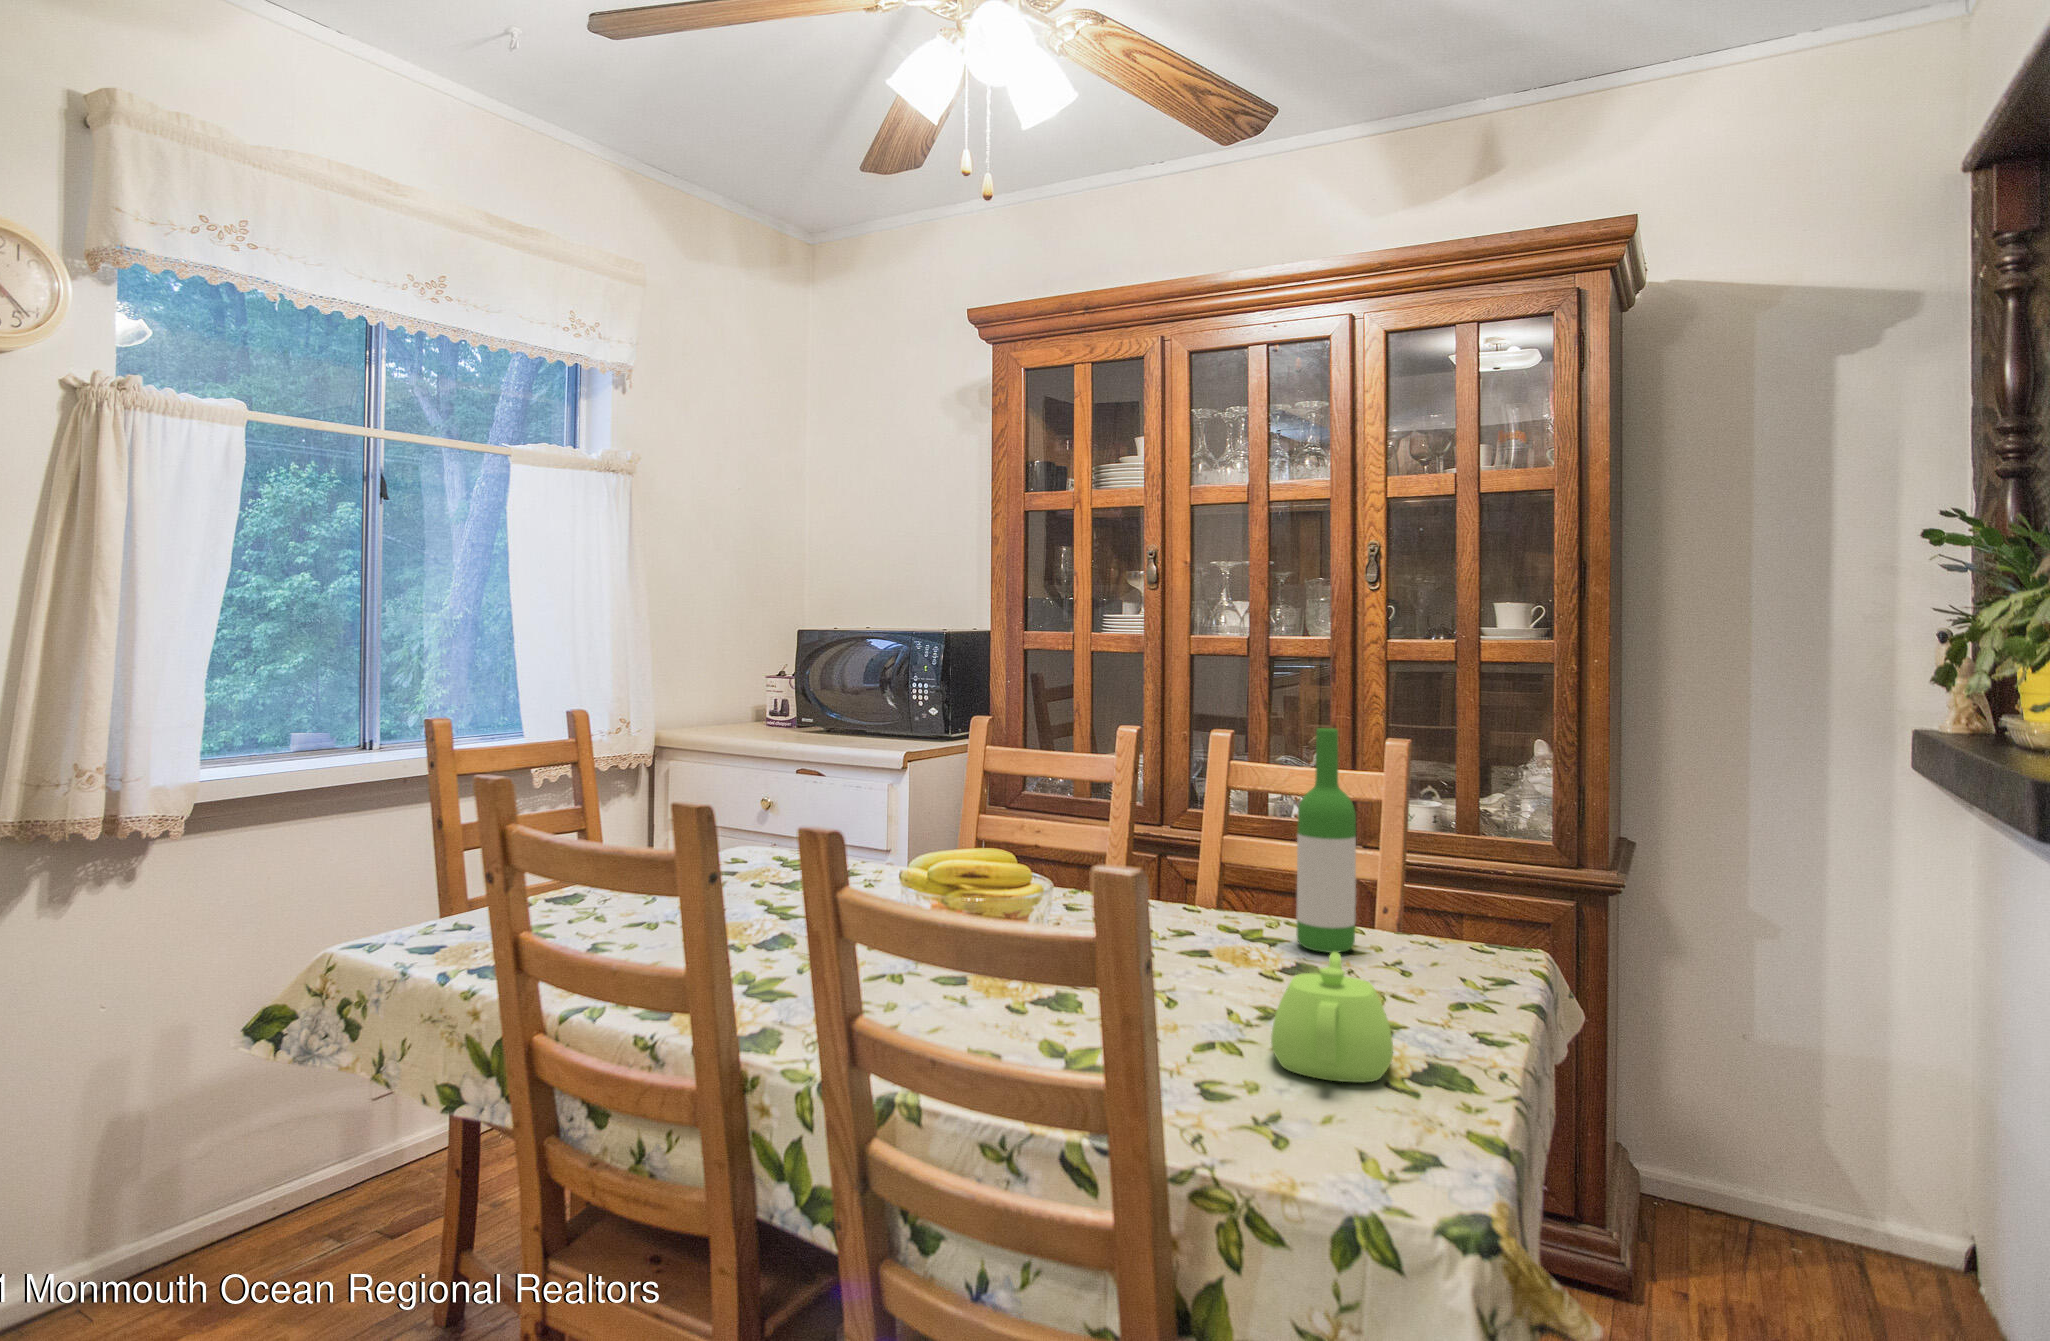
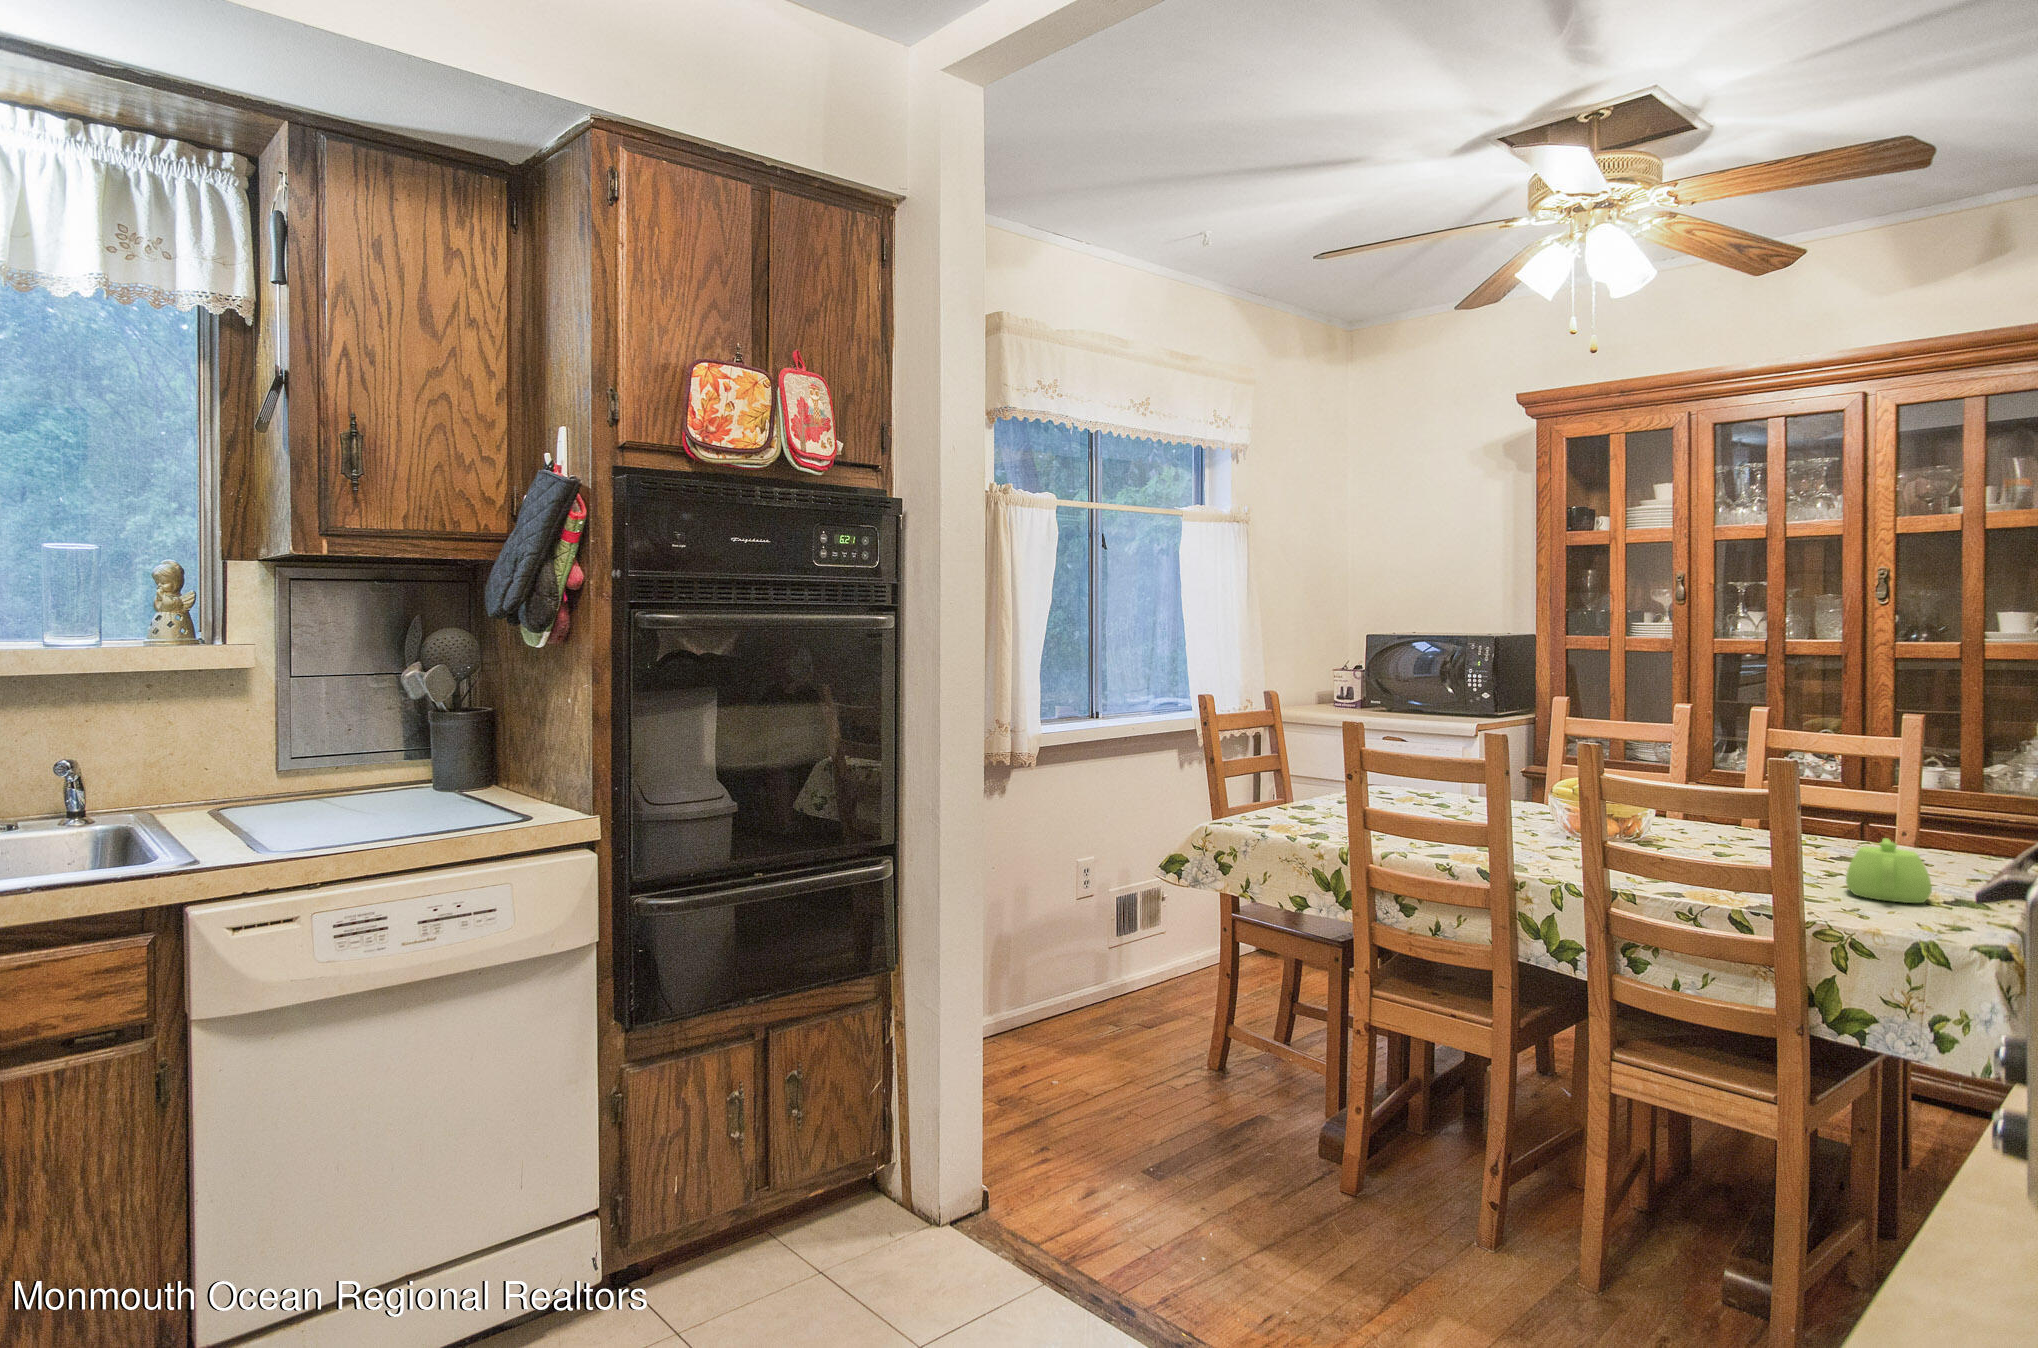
wine bottle: present [1296,728,1356,953] -> none [1841,707,1889,853]

